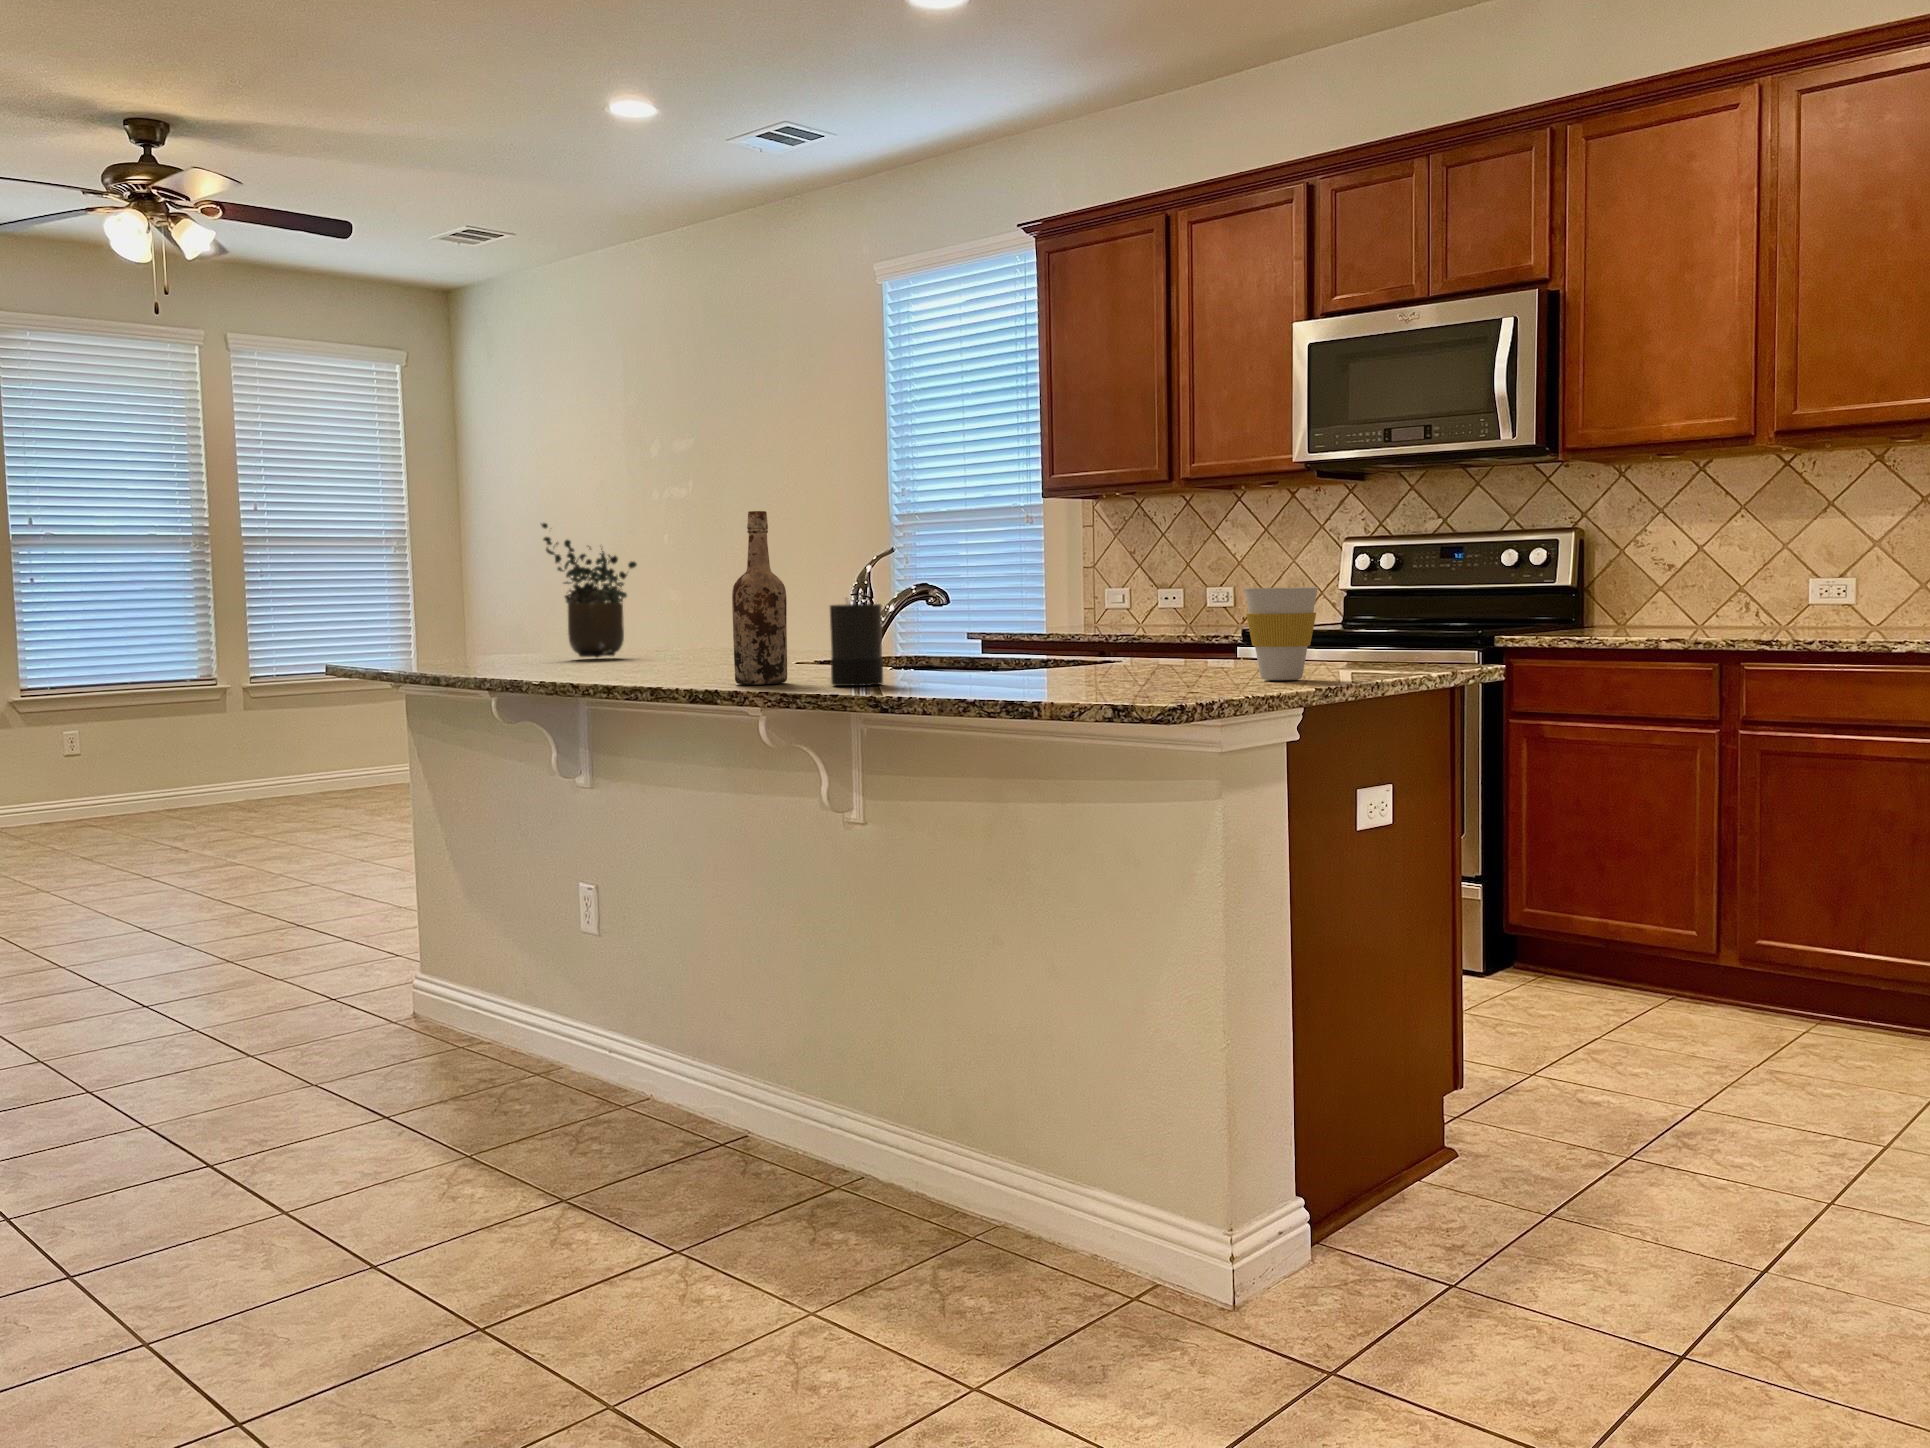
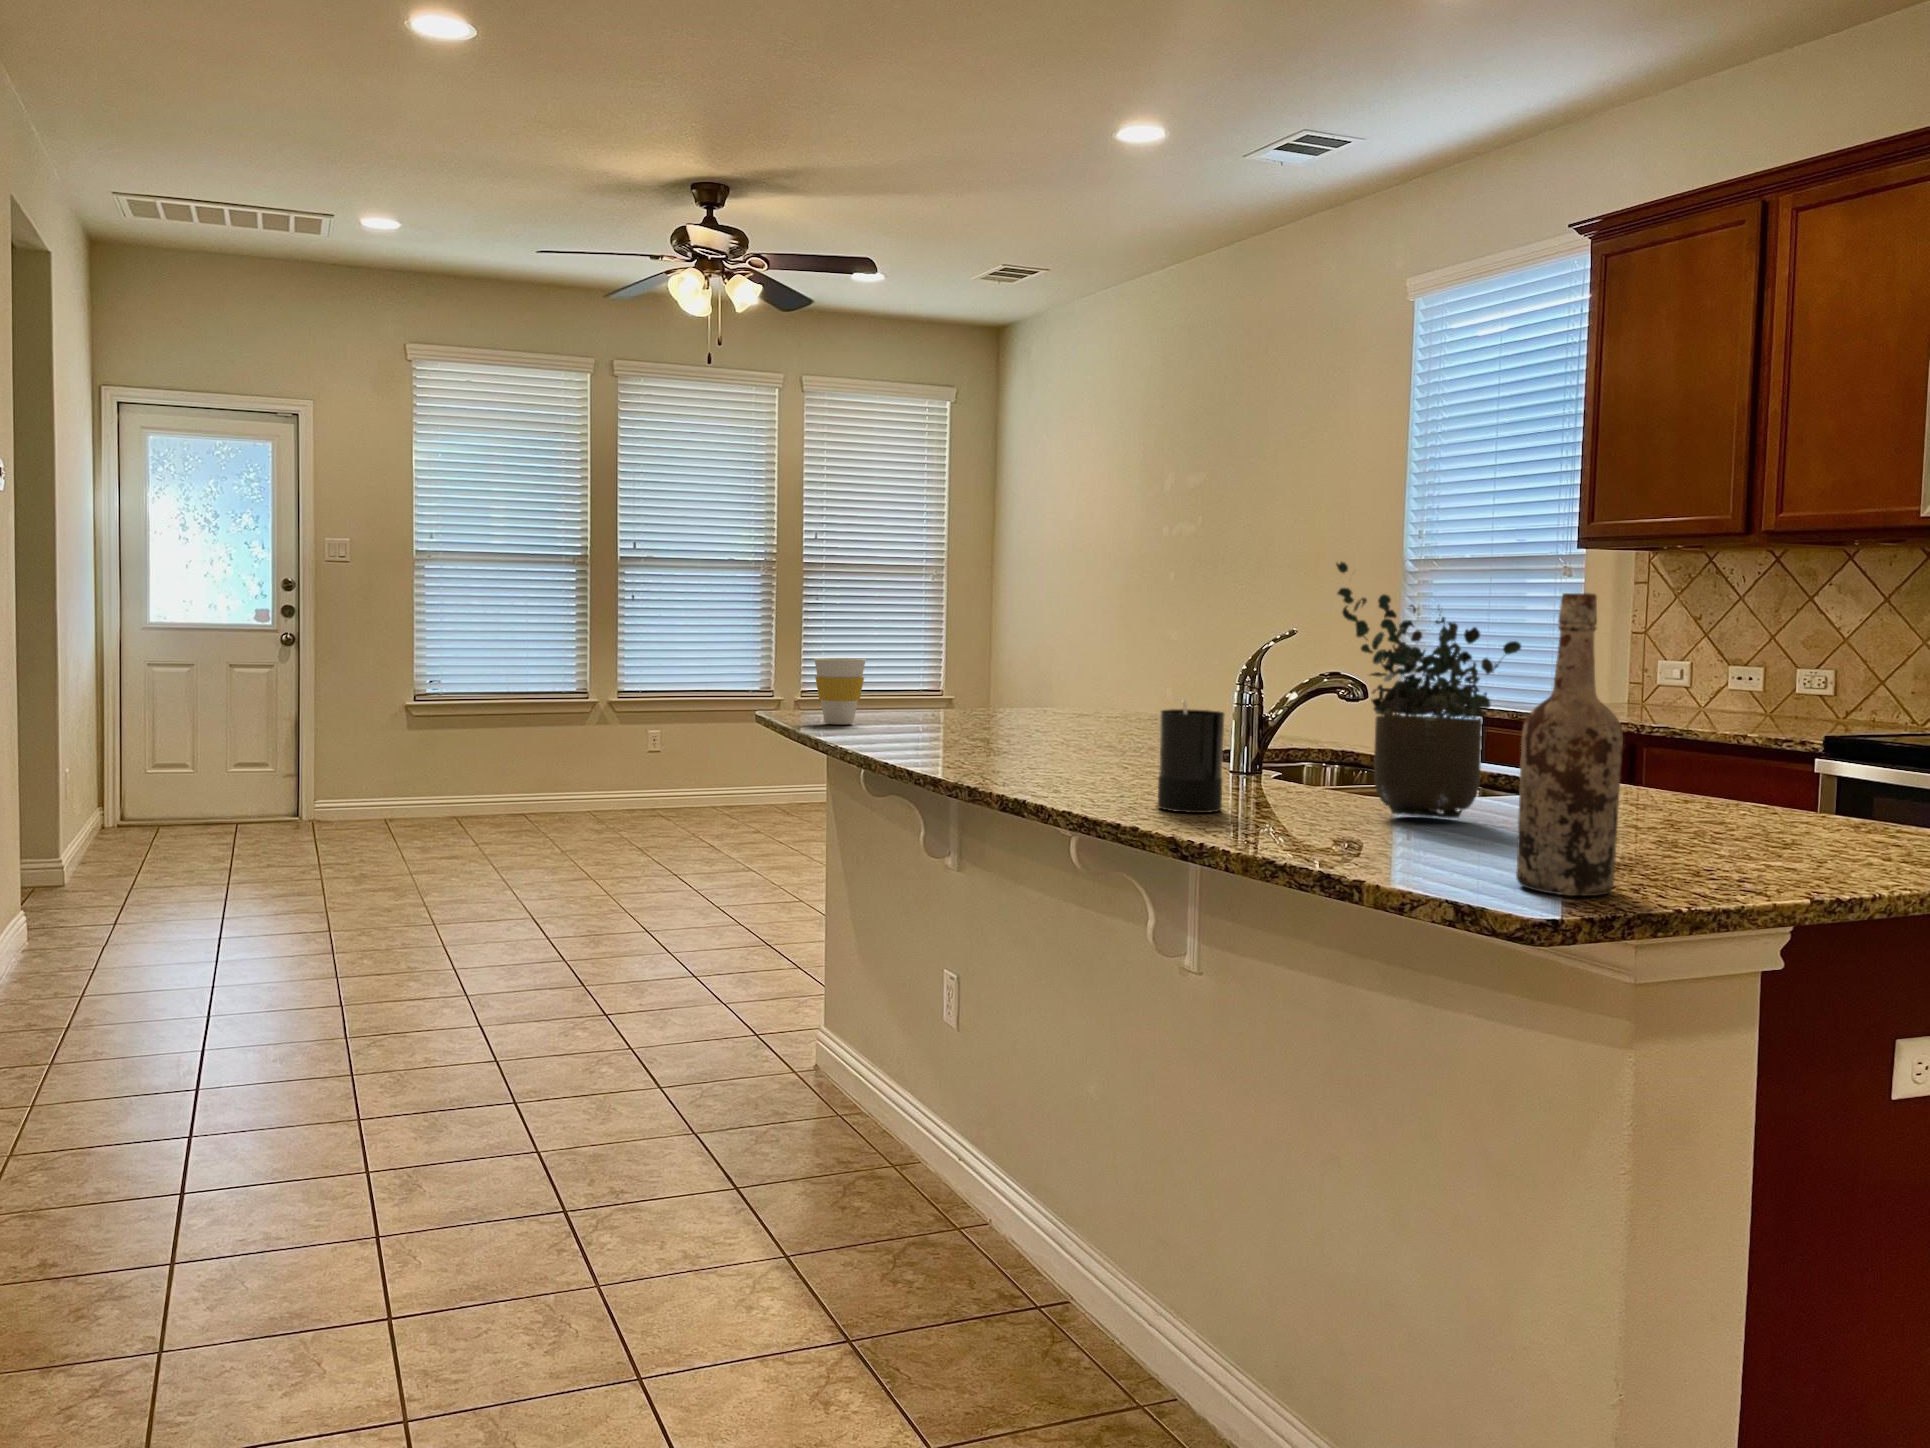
wine bottle: present [732,511,787,685] -> present [1516,593,1623,896]
potted plant: present [542,523,637,658] -> present [1336,562,1521,818]
cup: present [1244,587,1318,680] -> present [814,658,866,725]

